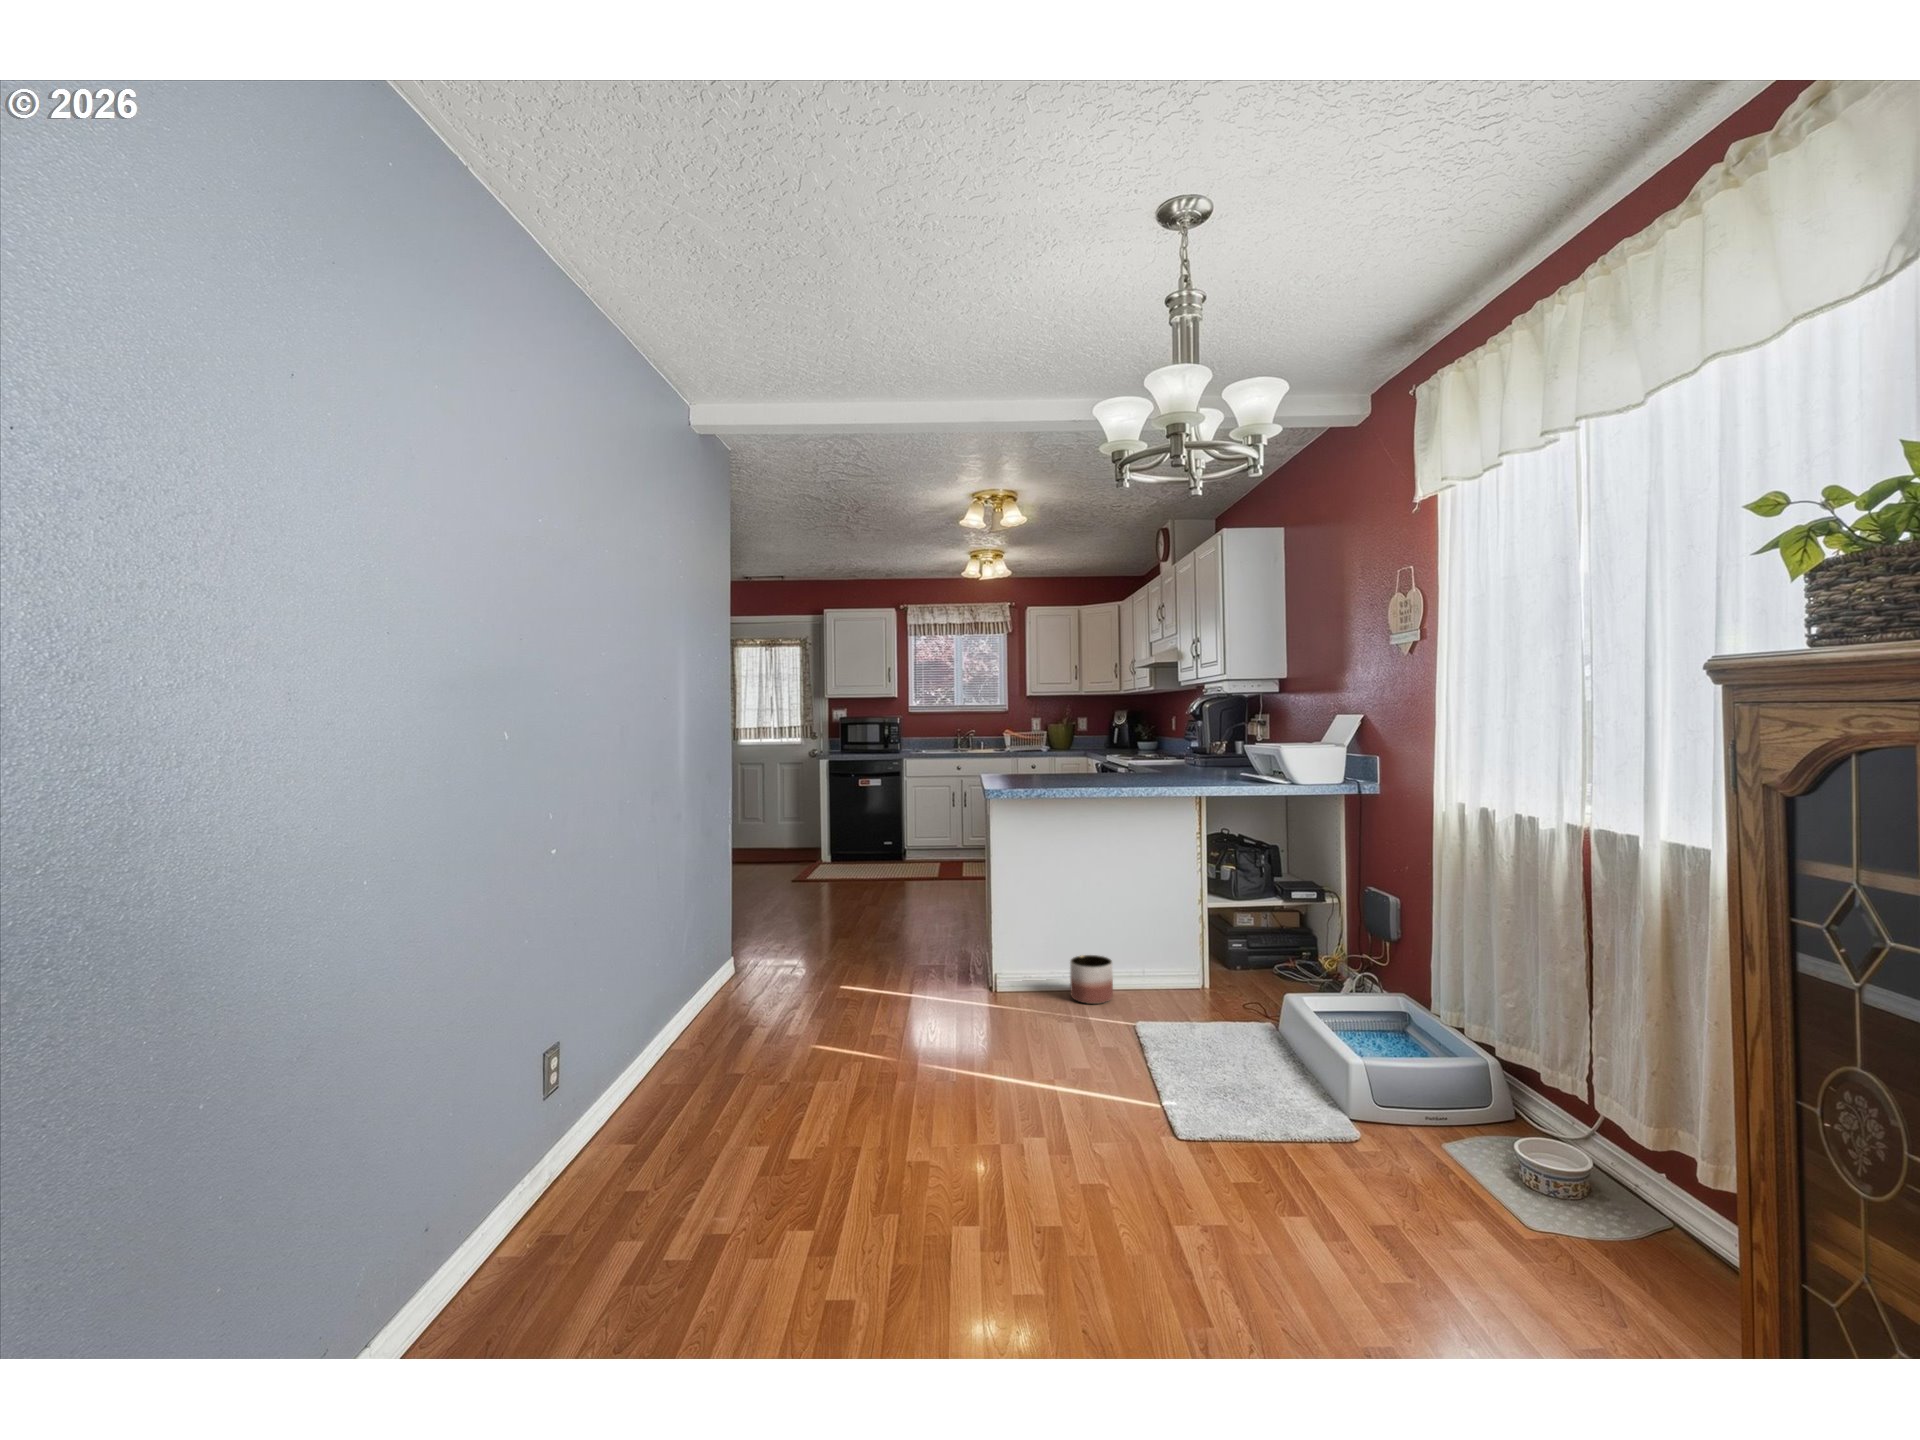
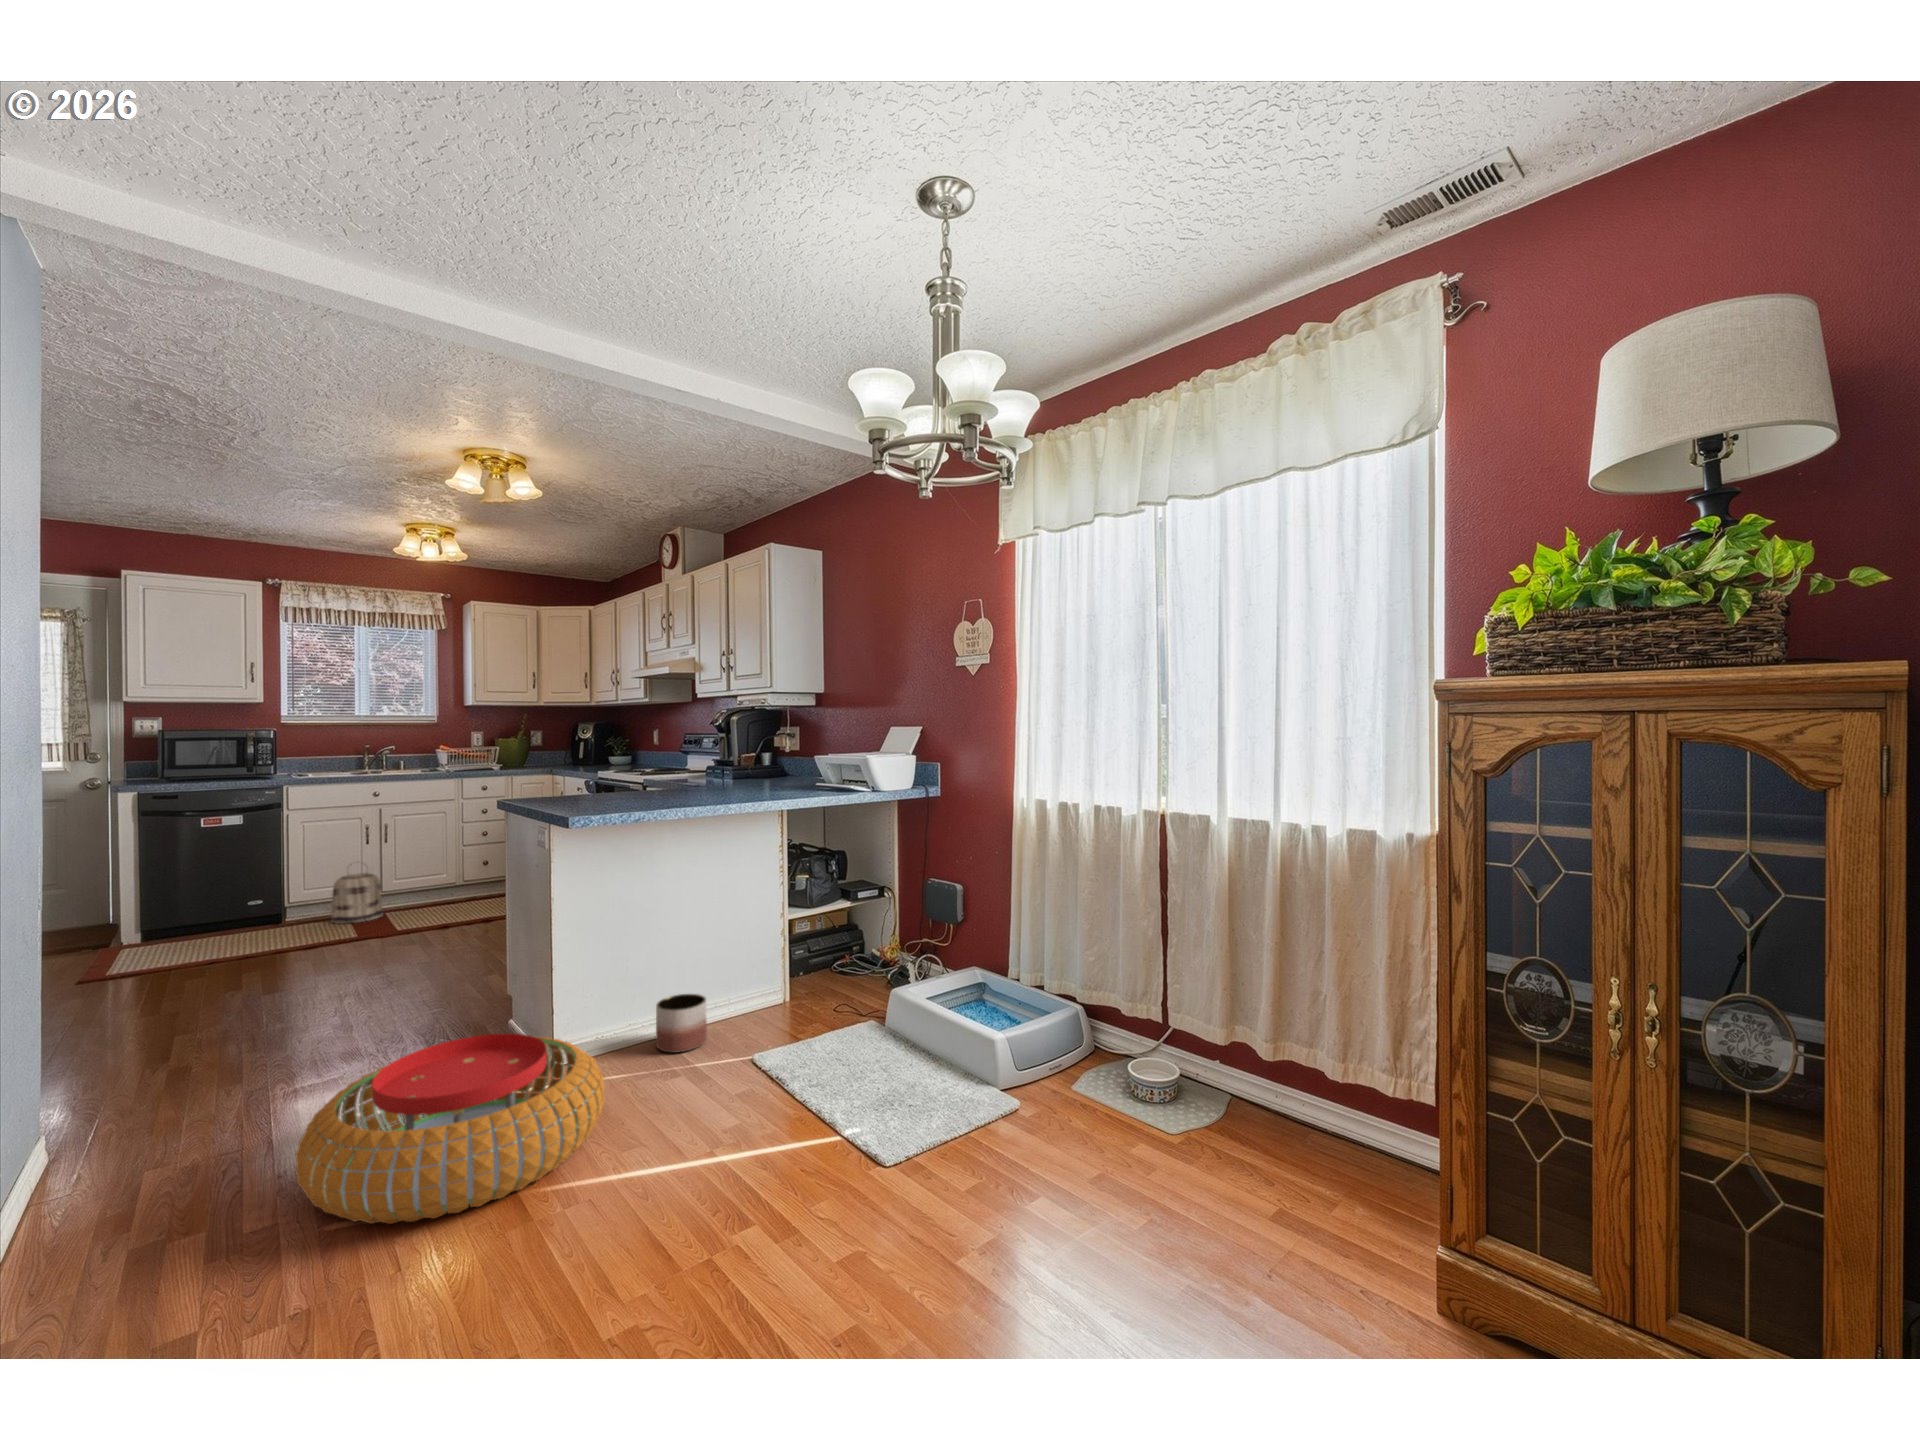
basket: none [931,819,963,865] -> present [331,864,383,924]
pouf: none [815,948,999,1060] -> present [296,1034,605,1224]

